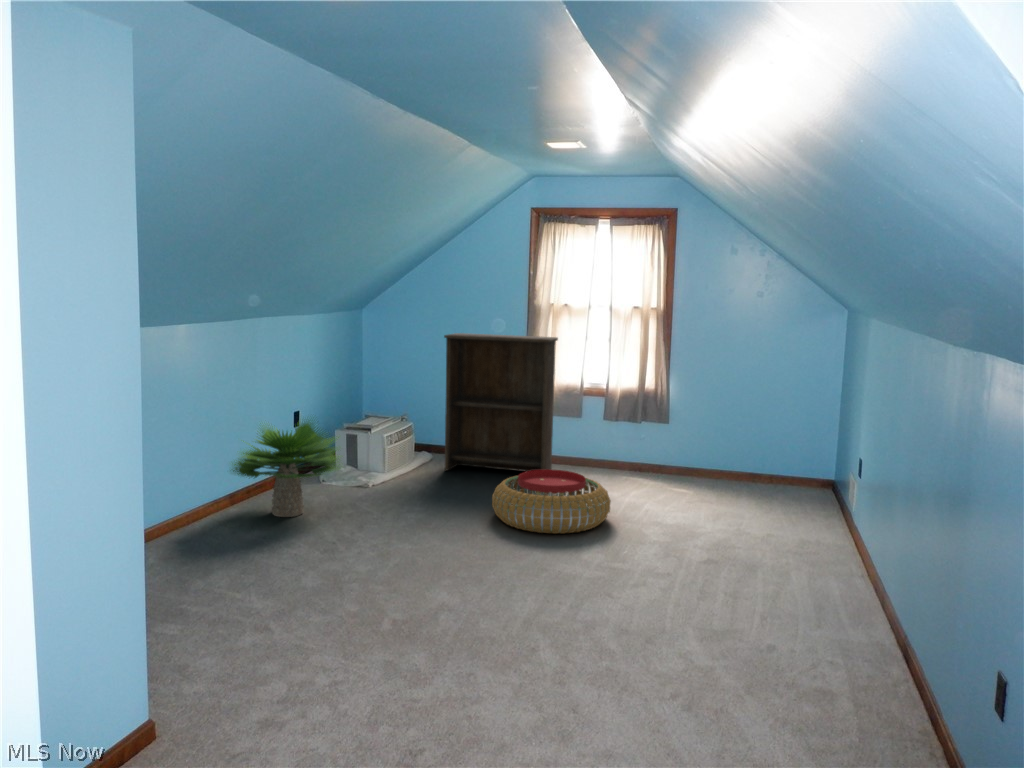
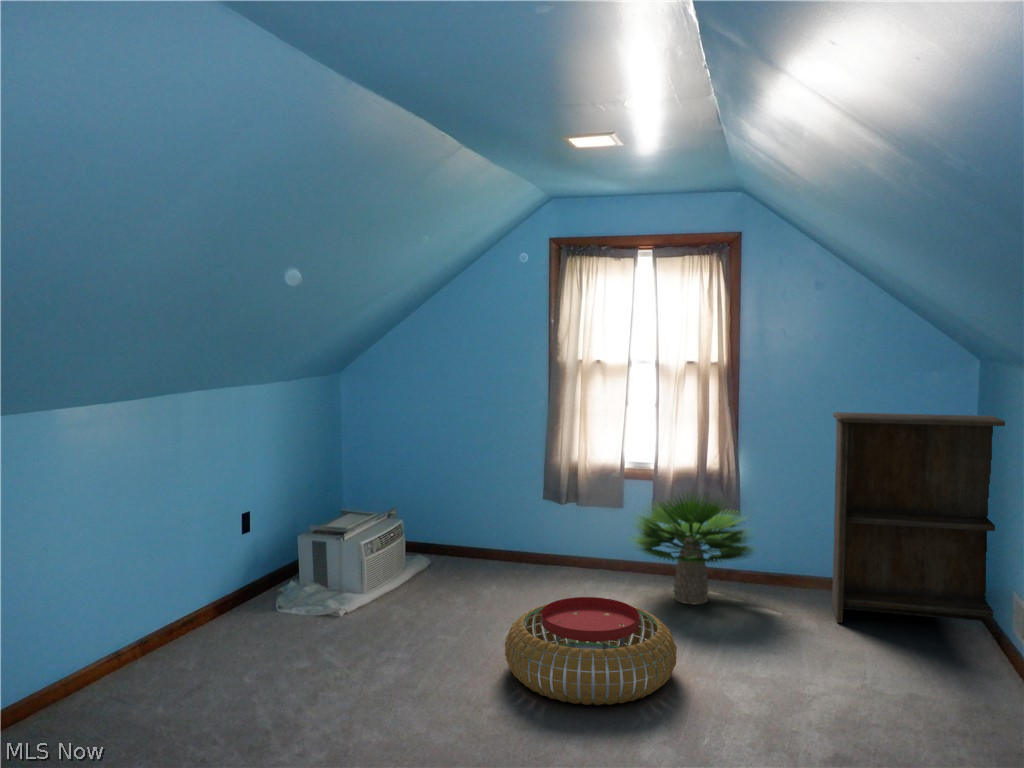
bookshelf: present [444,333,558,471] -> present [832,412,1005,623]
potted plant: present [232,420,339,517] -> present [634,494,753,605]

